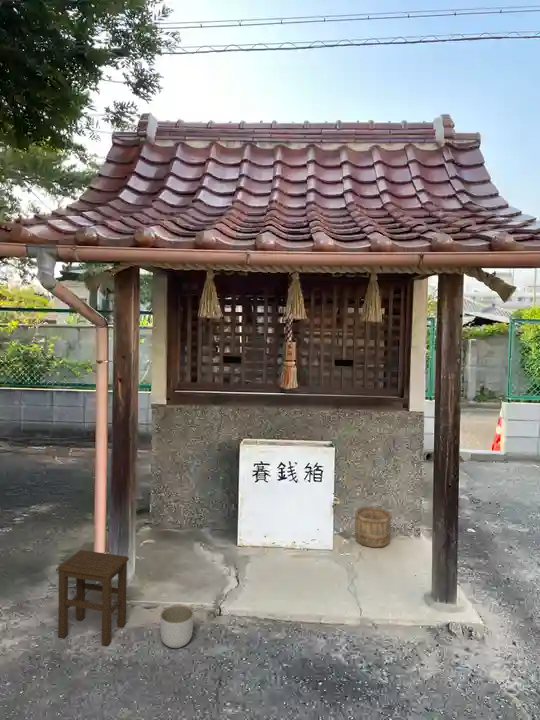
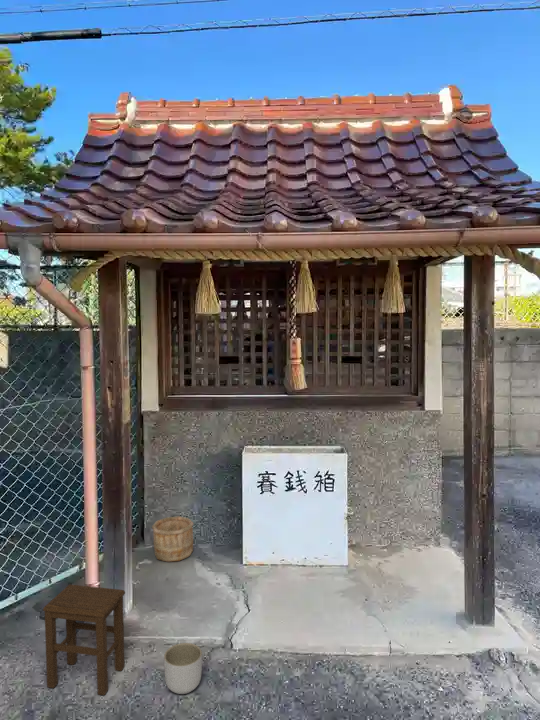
wooden bucket: present [355,507,392,547] -> present [152,516,194,562]

